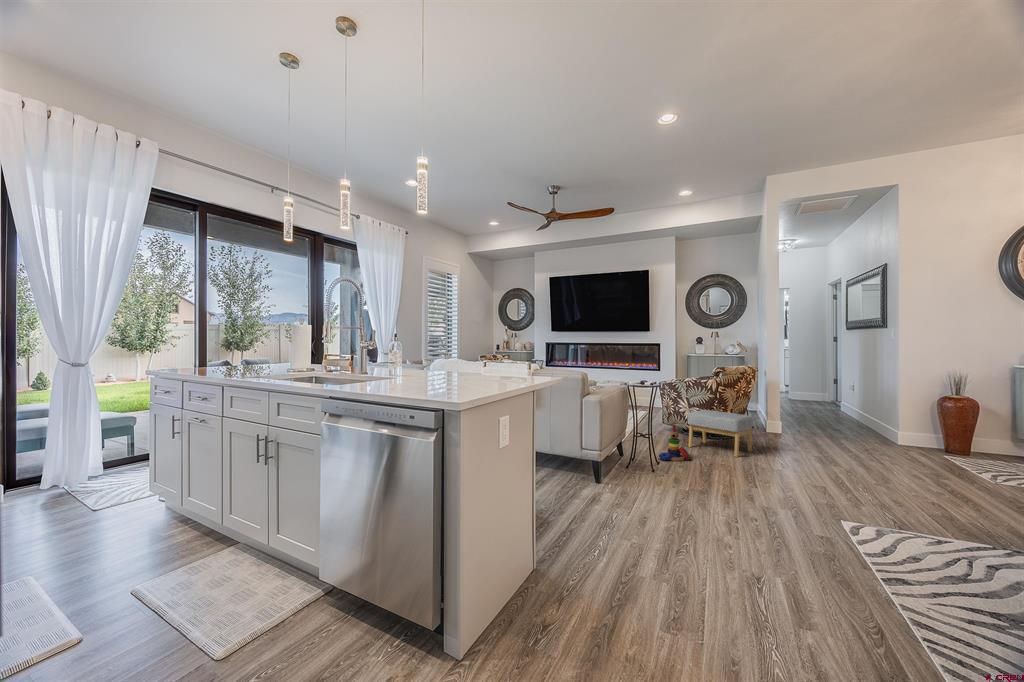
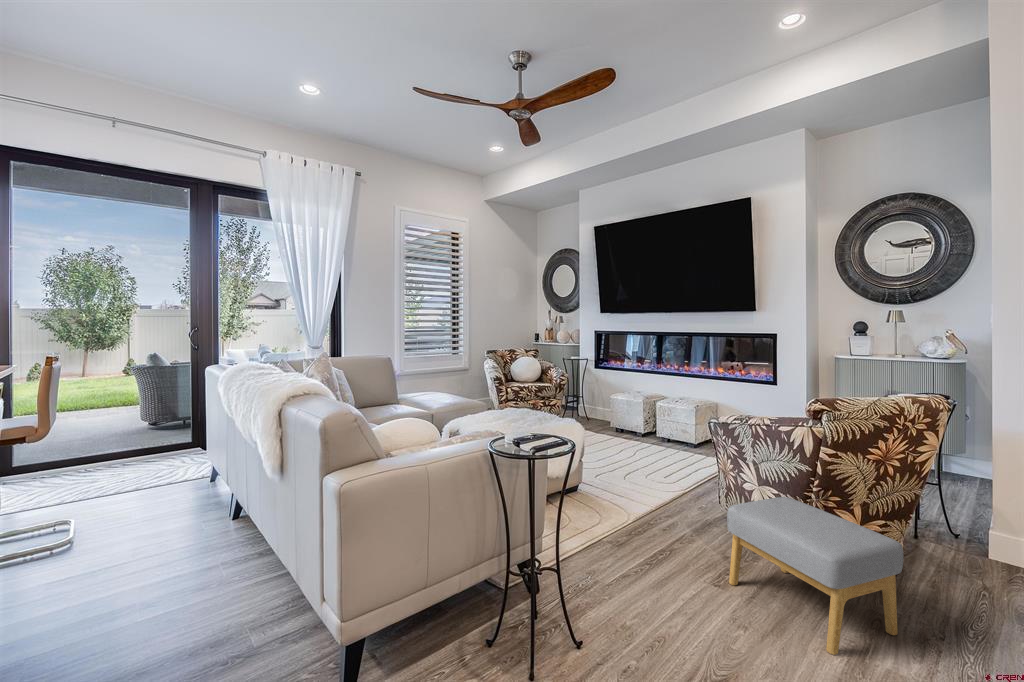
stacking toy: present [659,425,690,461] -> none [608,544,688,641]

